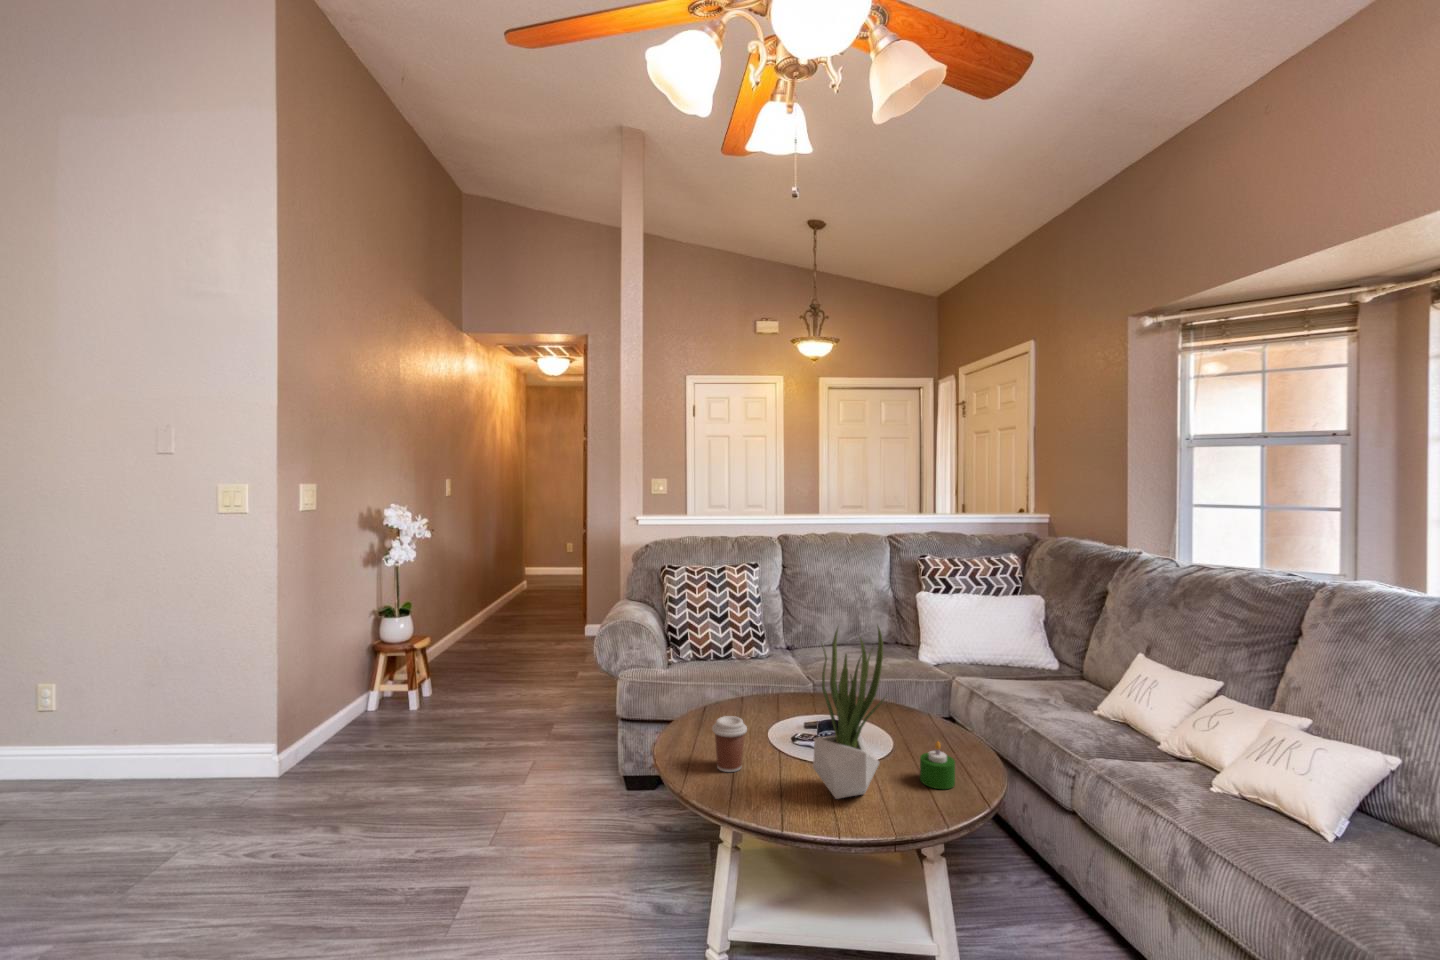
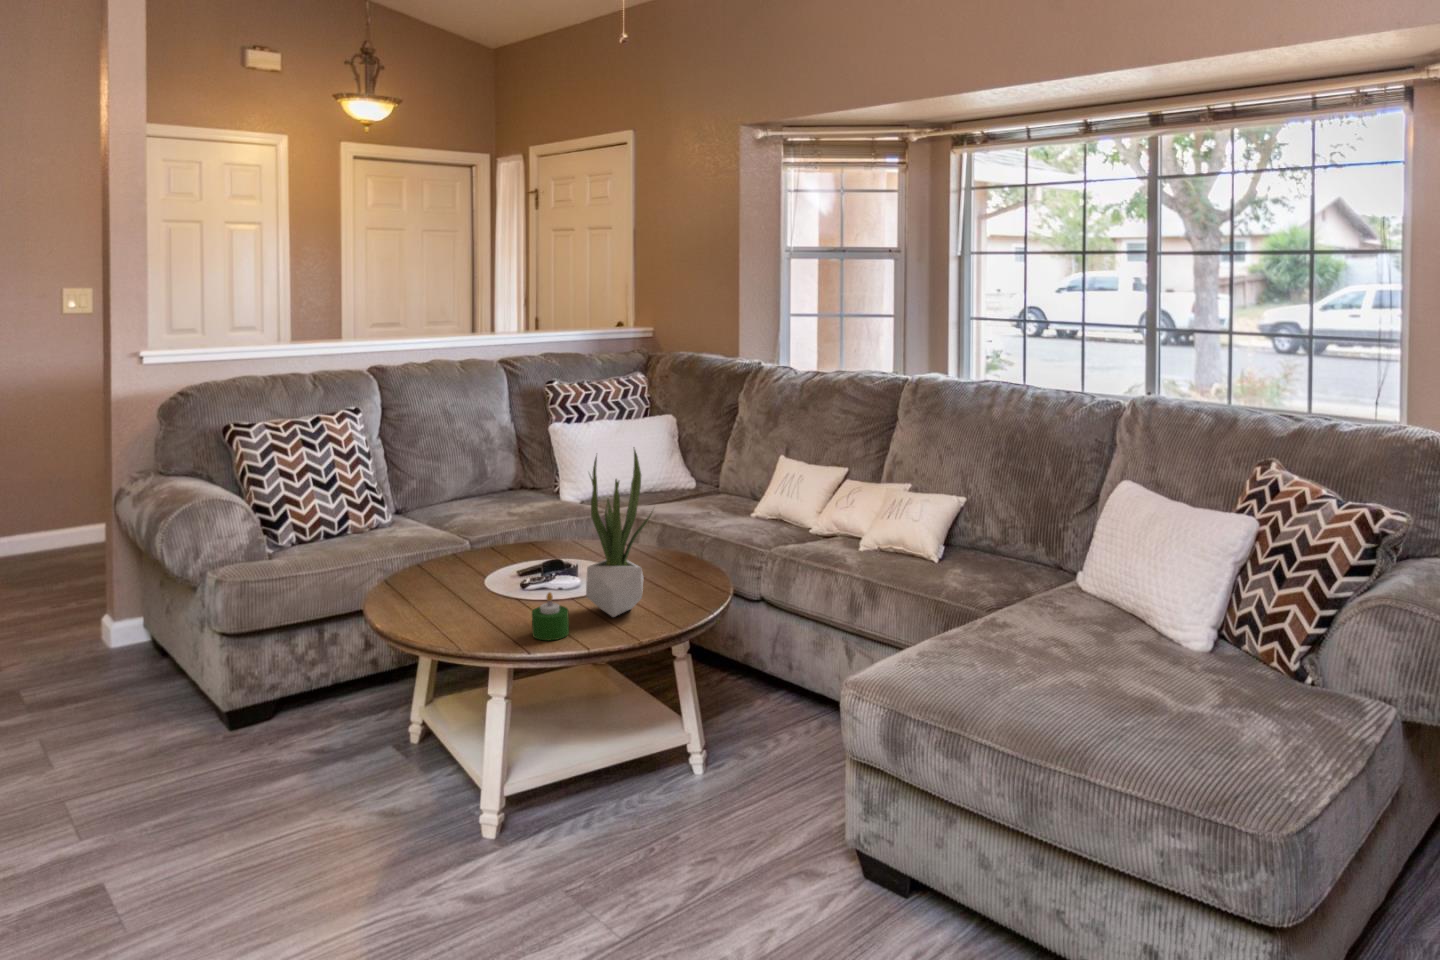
coffee cup: present [712,716,747,772] -> none [464,568,504,625]
candle: present [920,741,955,789] -> present [532,593,569,640]

